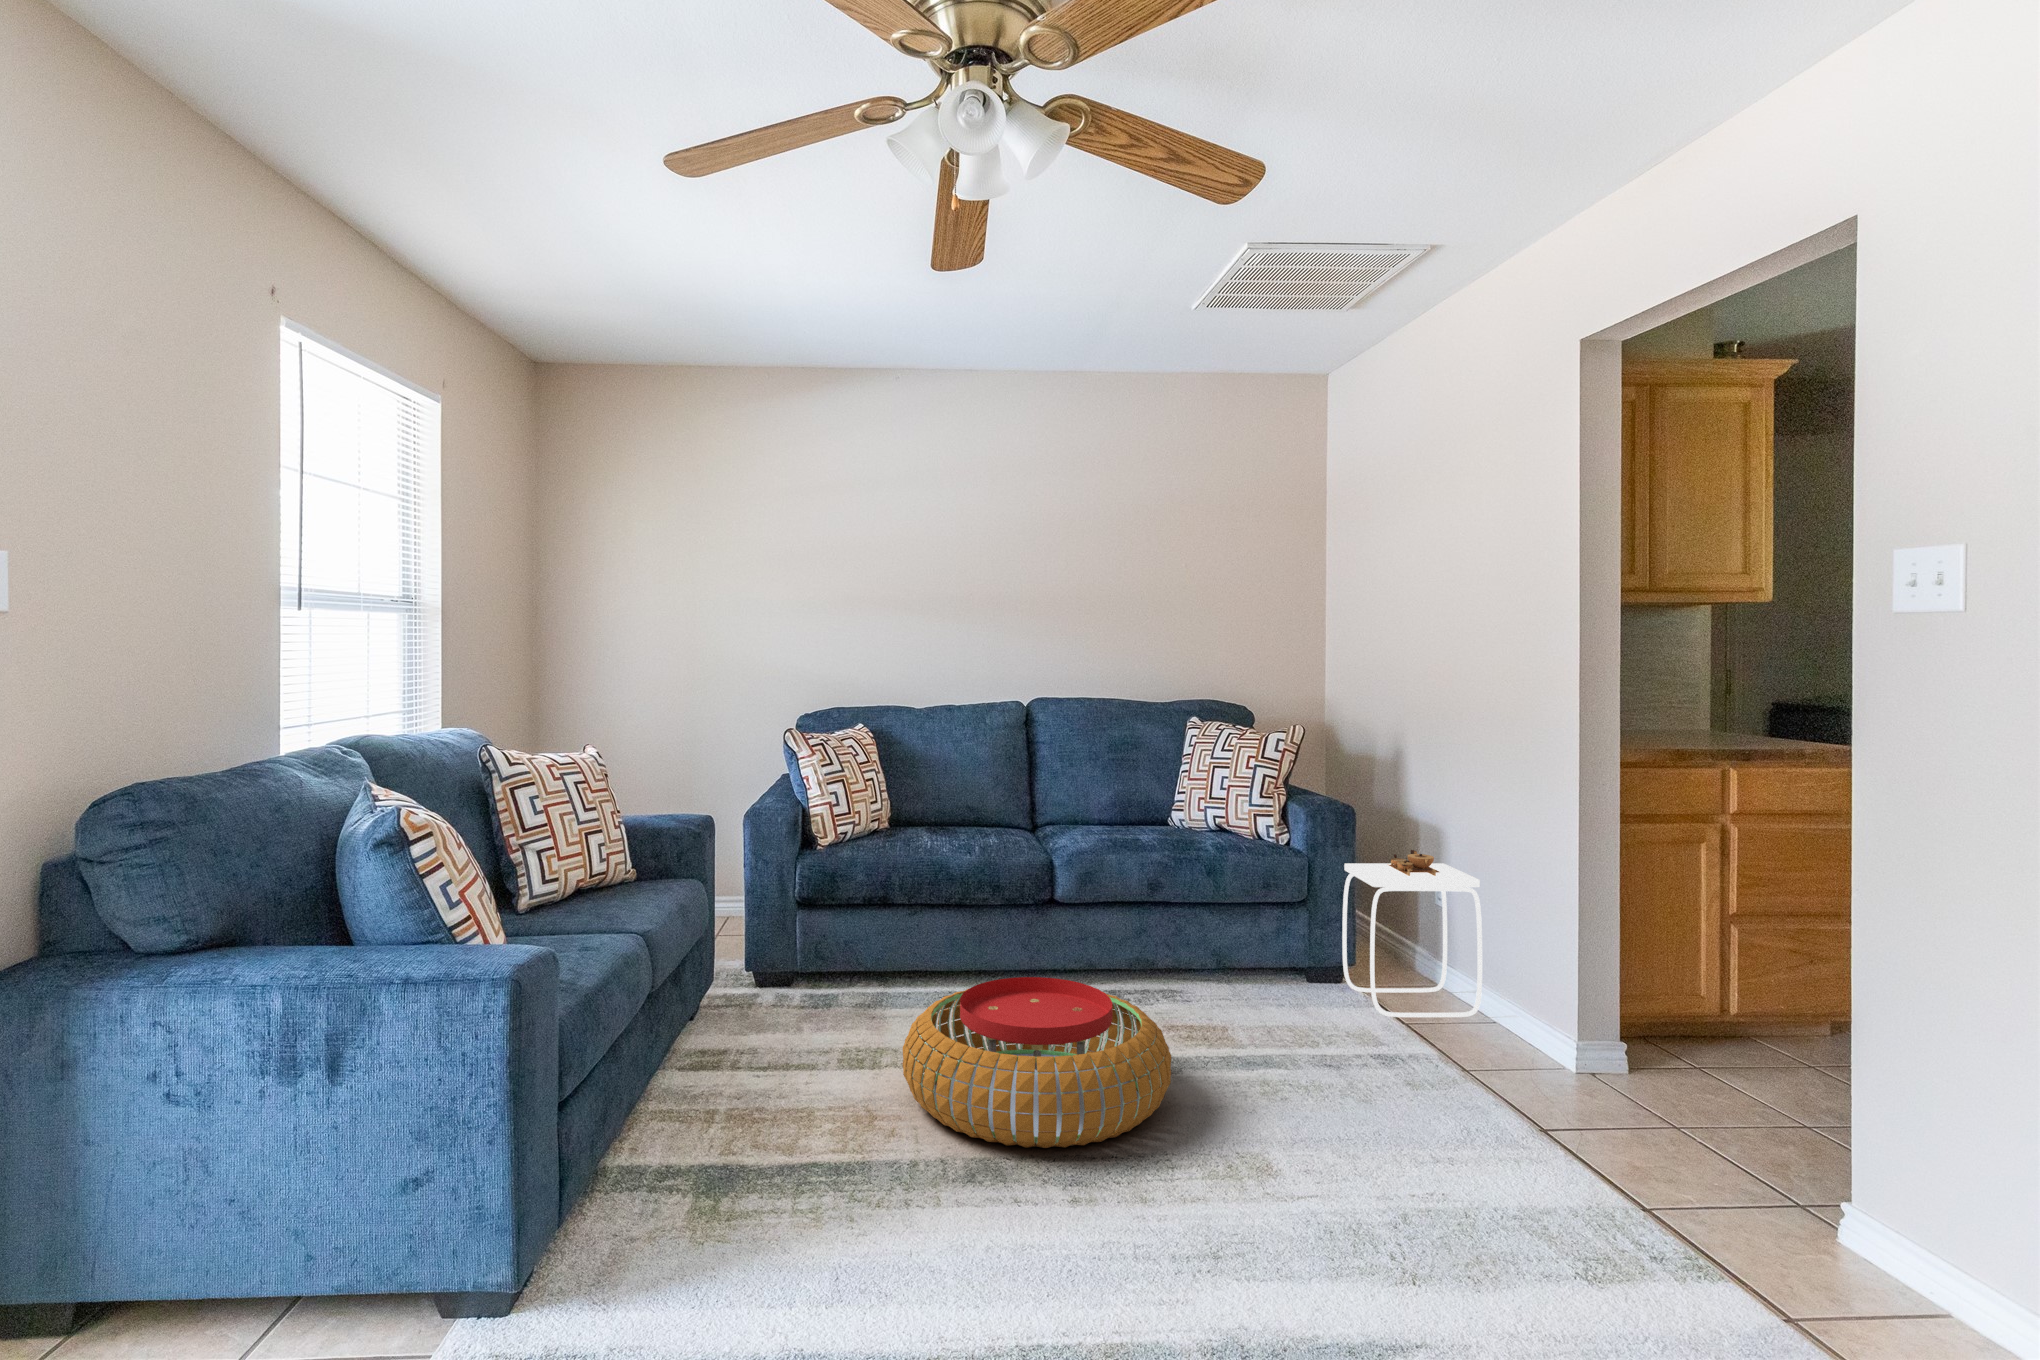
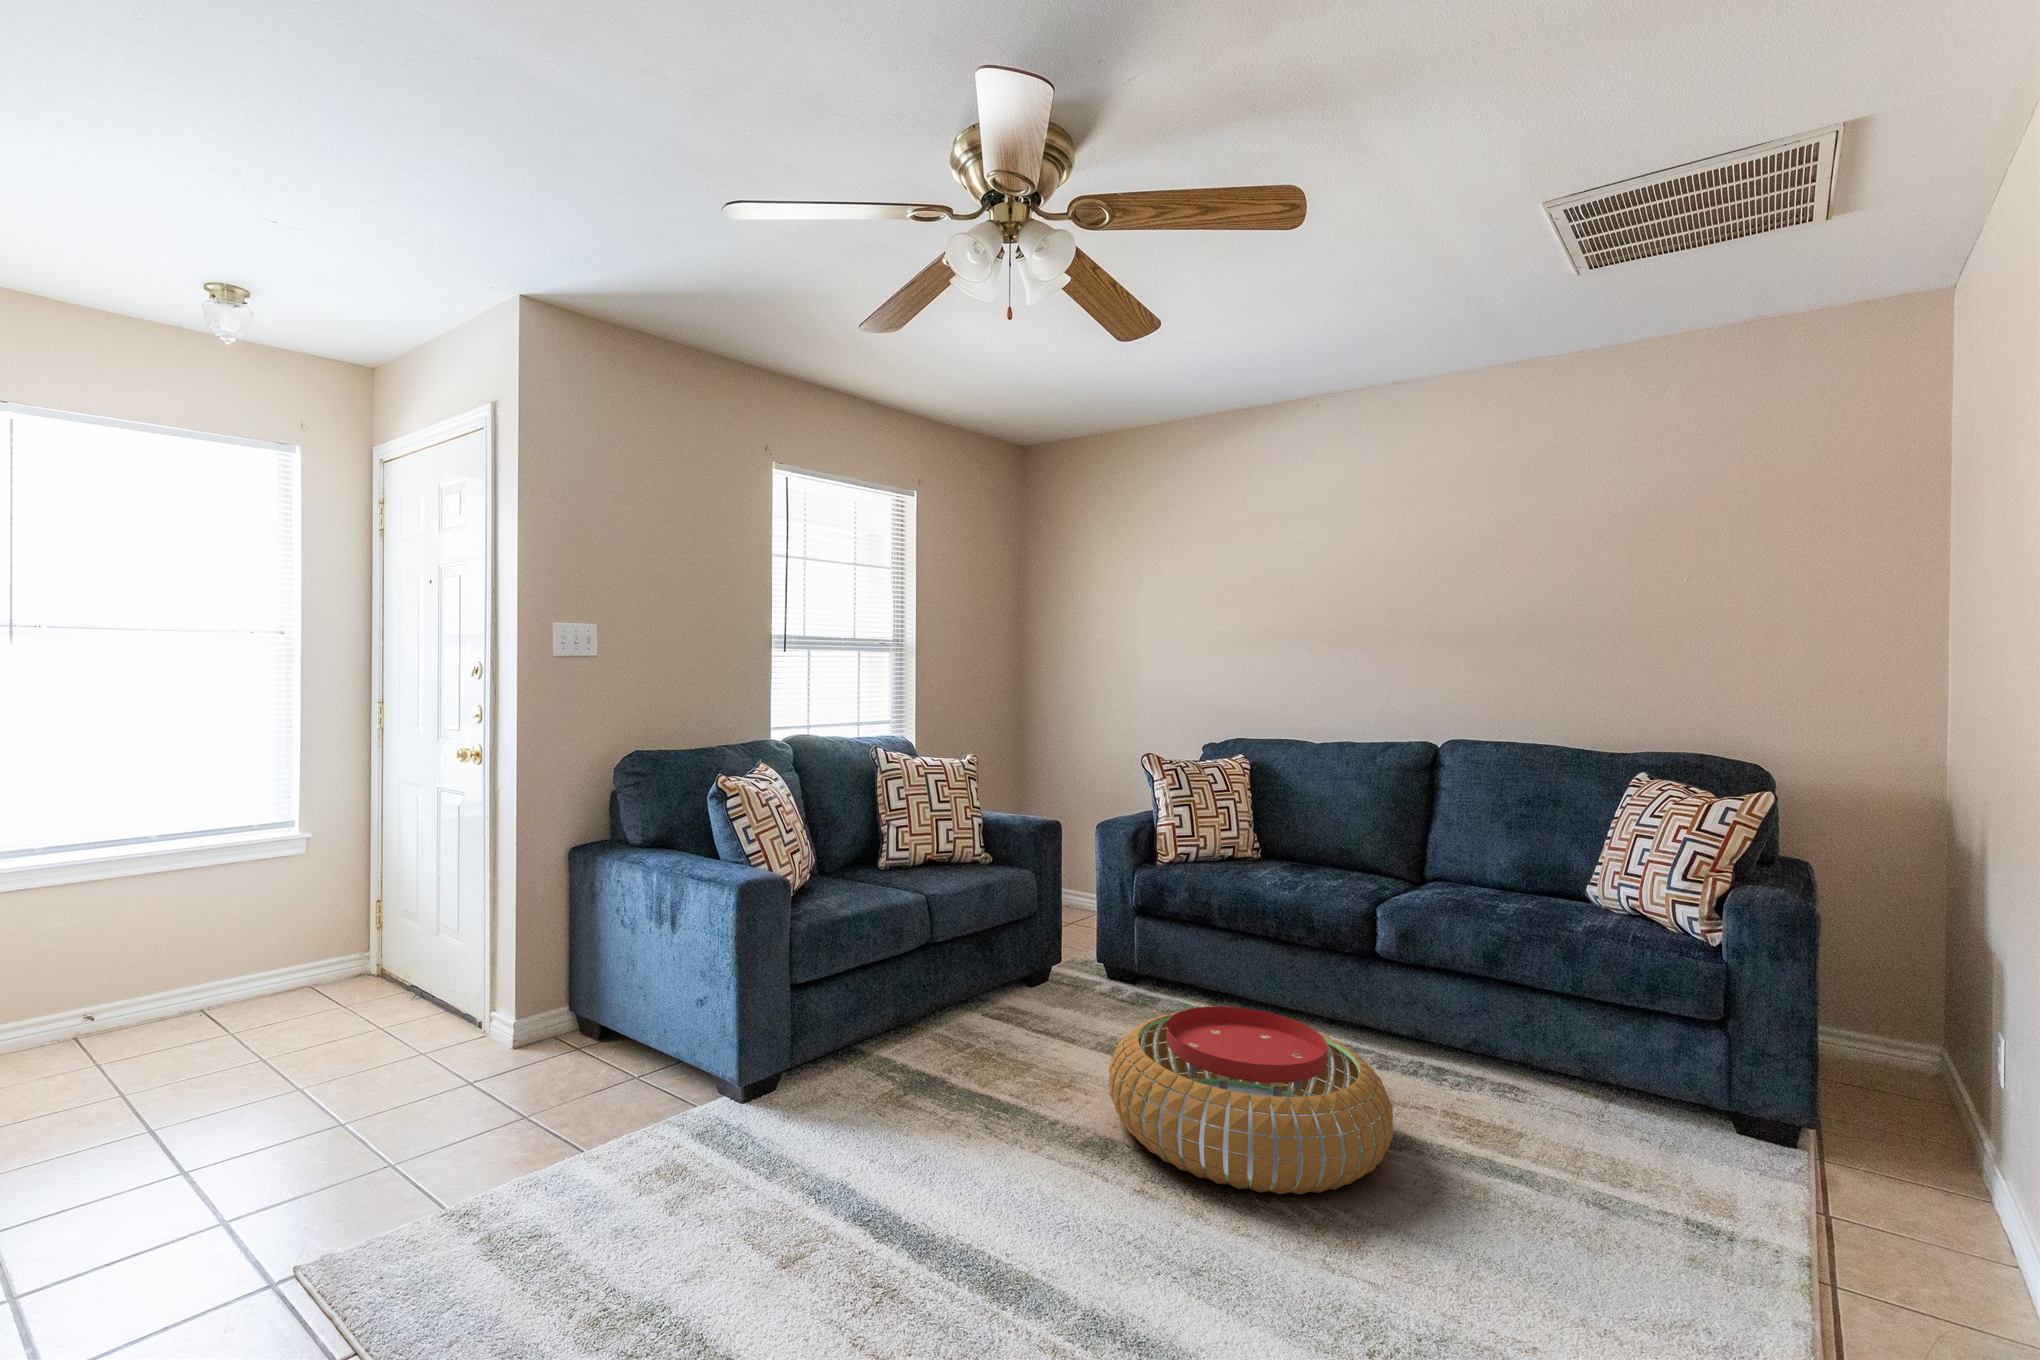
side table: present [1342,850,1482,1017] -> none [1792,980,2031,1246]

